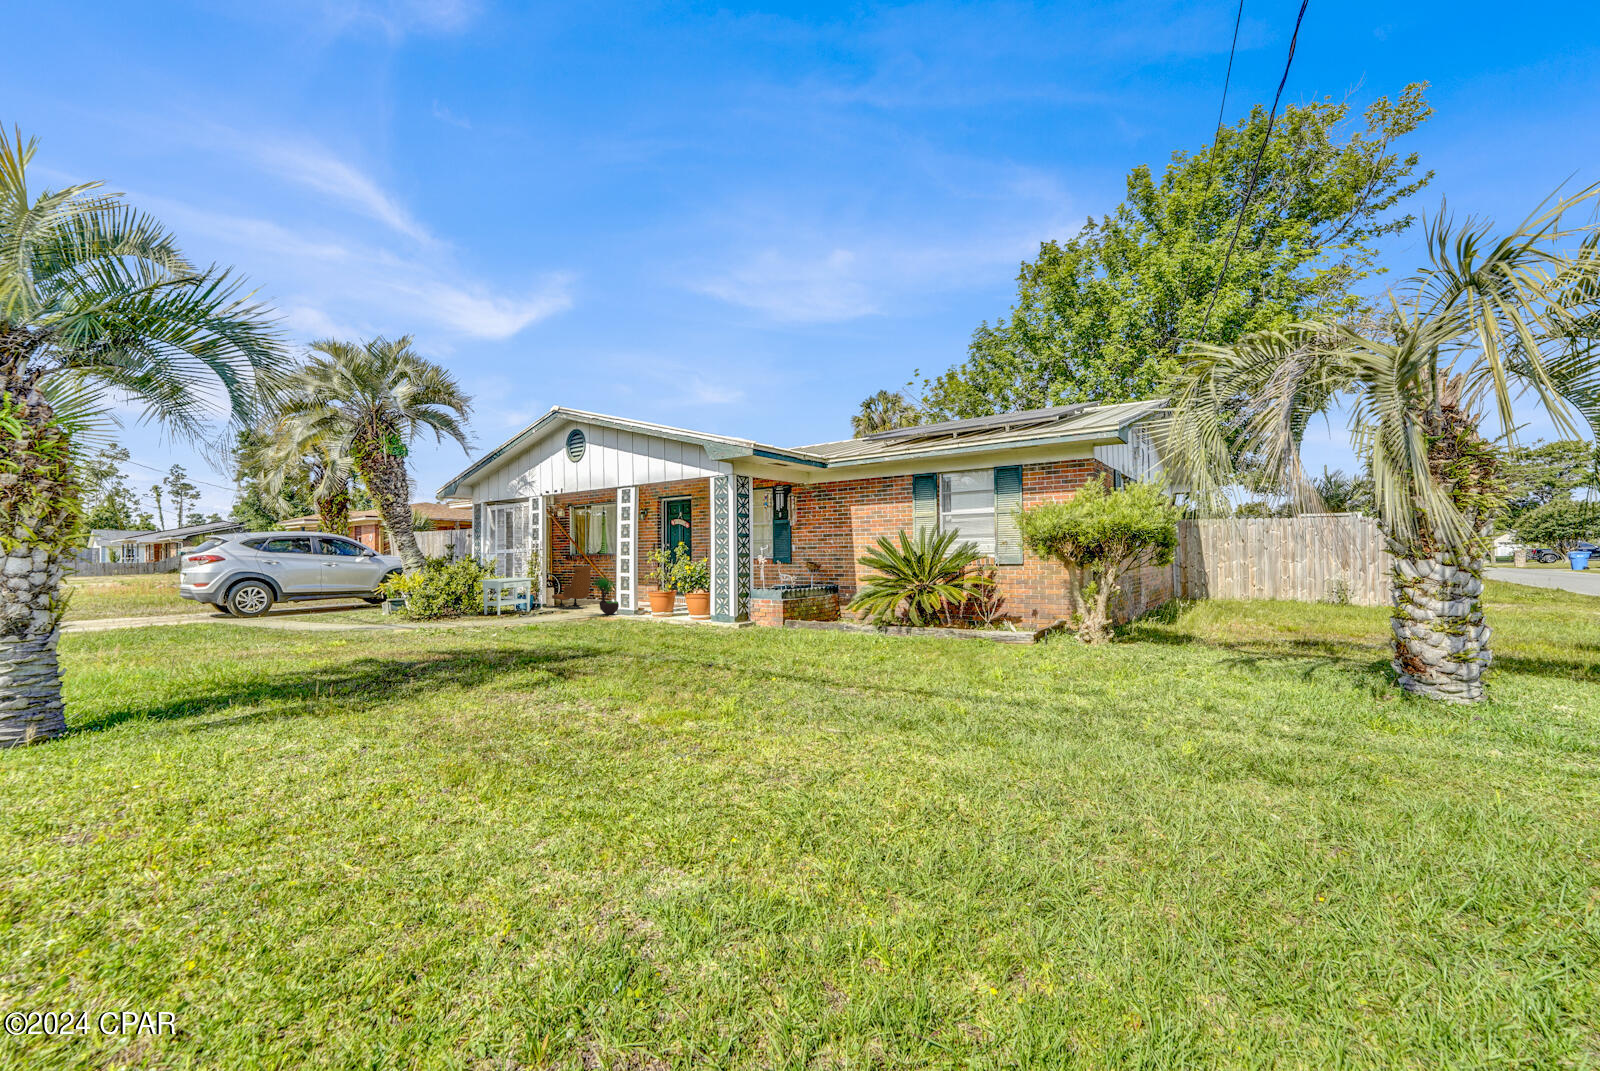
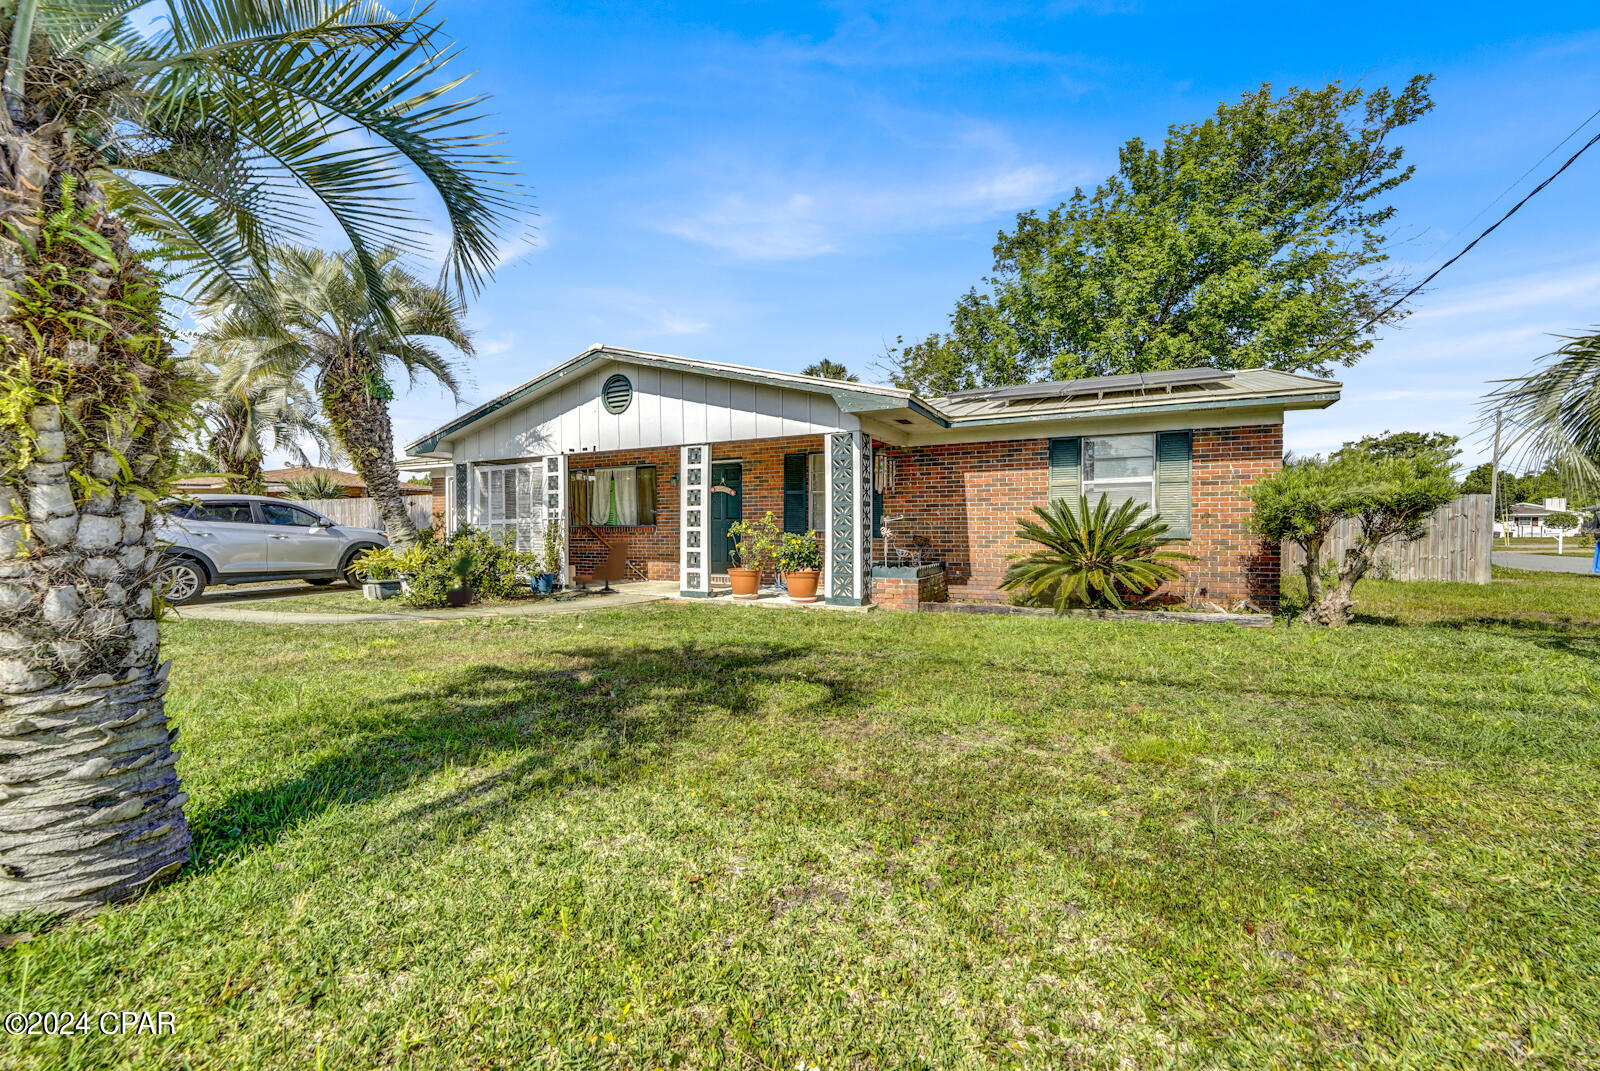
side table: present [479,577,535,615] -> none [503,554,567,602]
potted tree: present [593,577,619,614] -> present [447,556,477,606]

